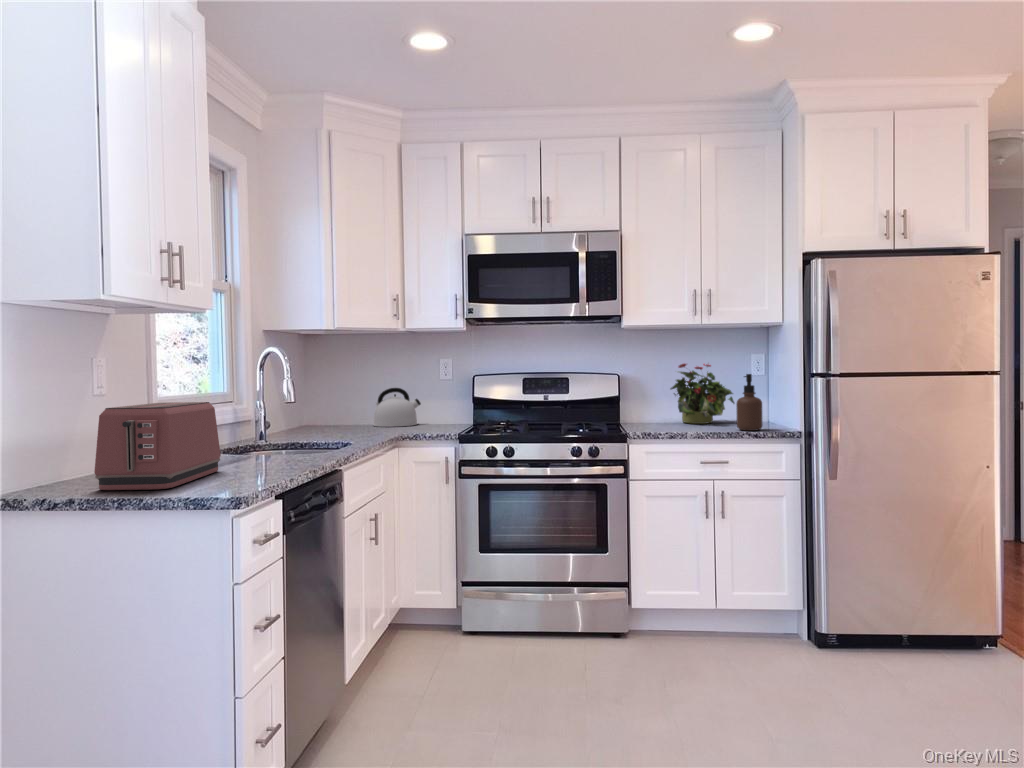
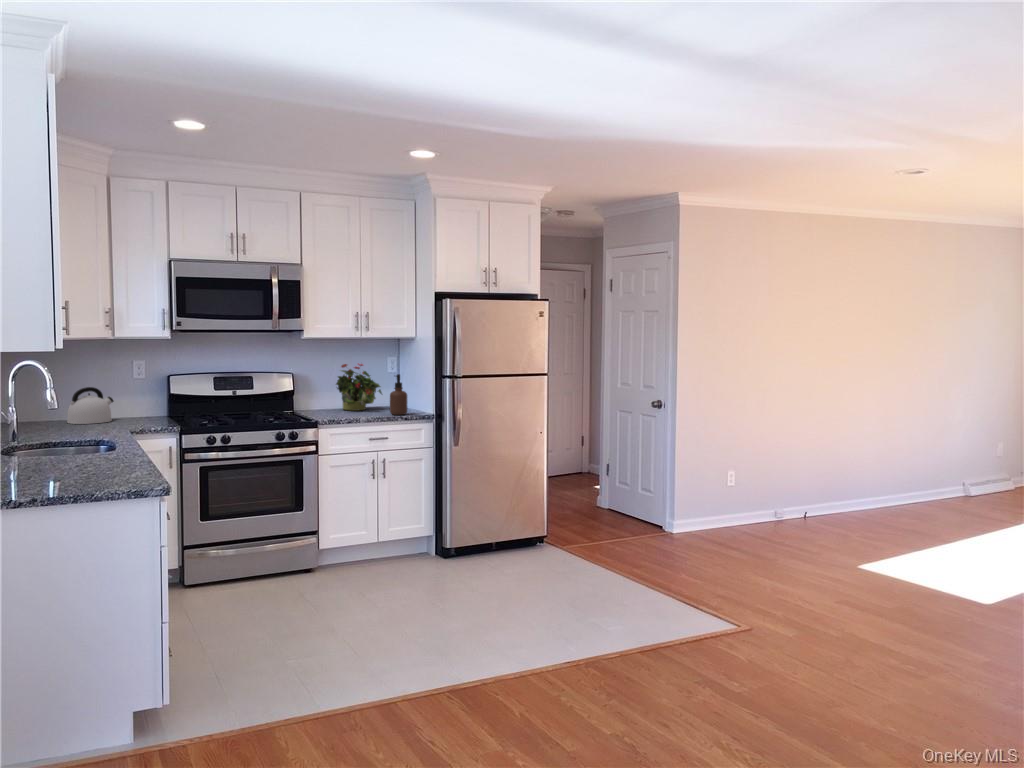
toaster: present [94,402,221,490] -> none [19,413,86,480]

